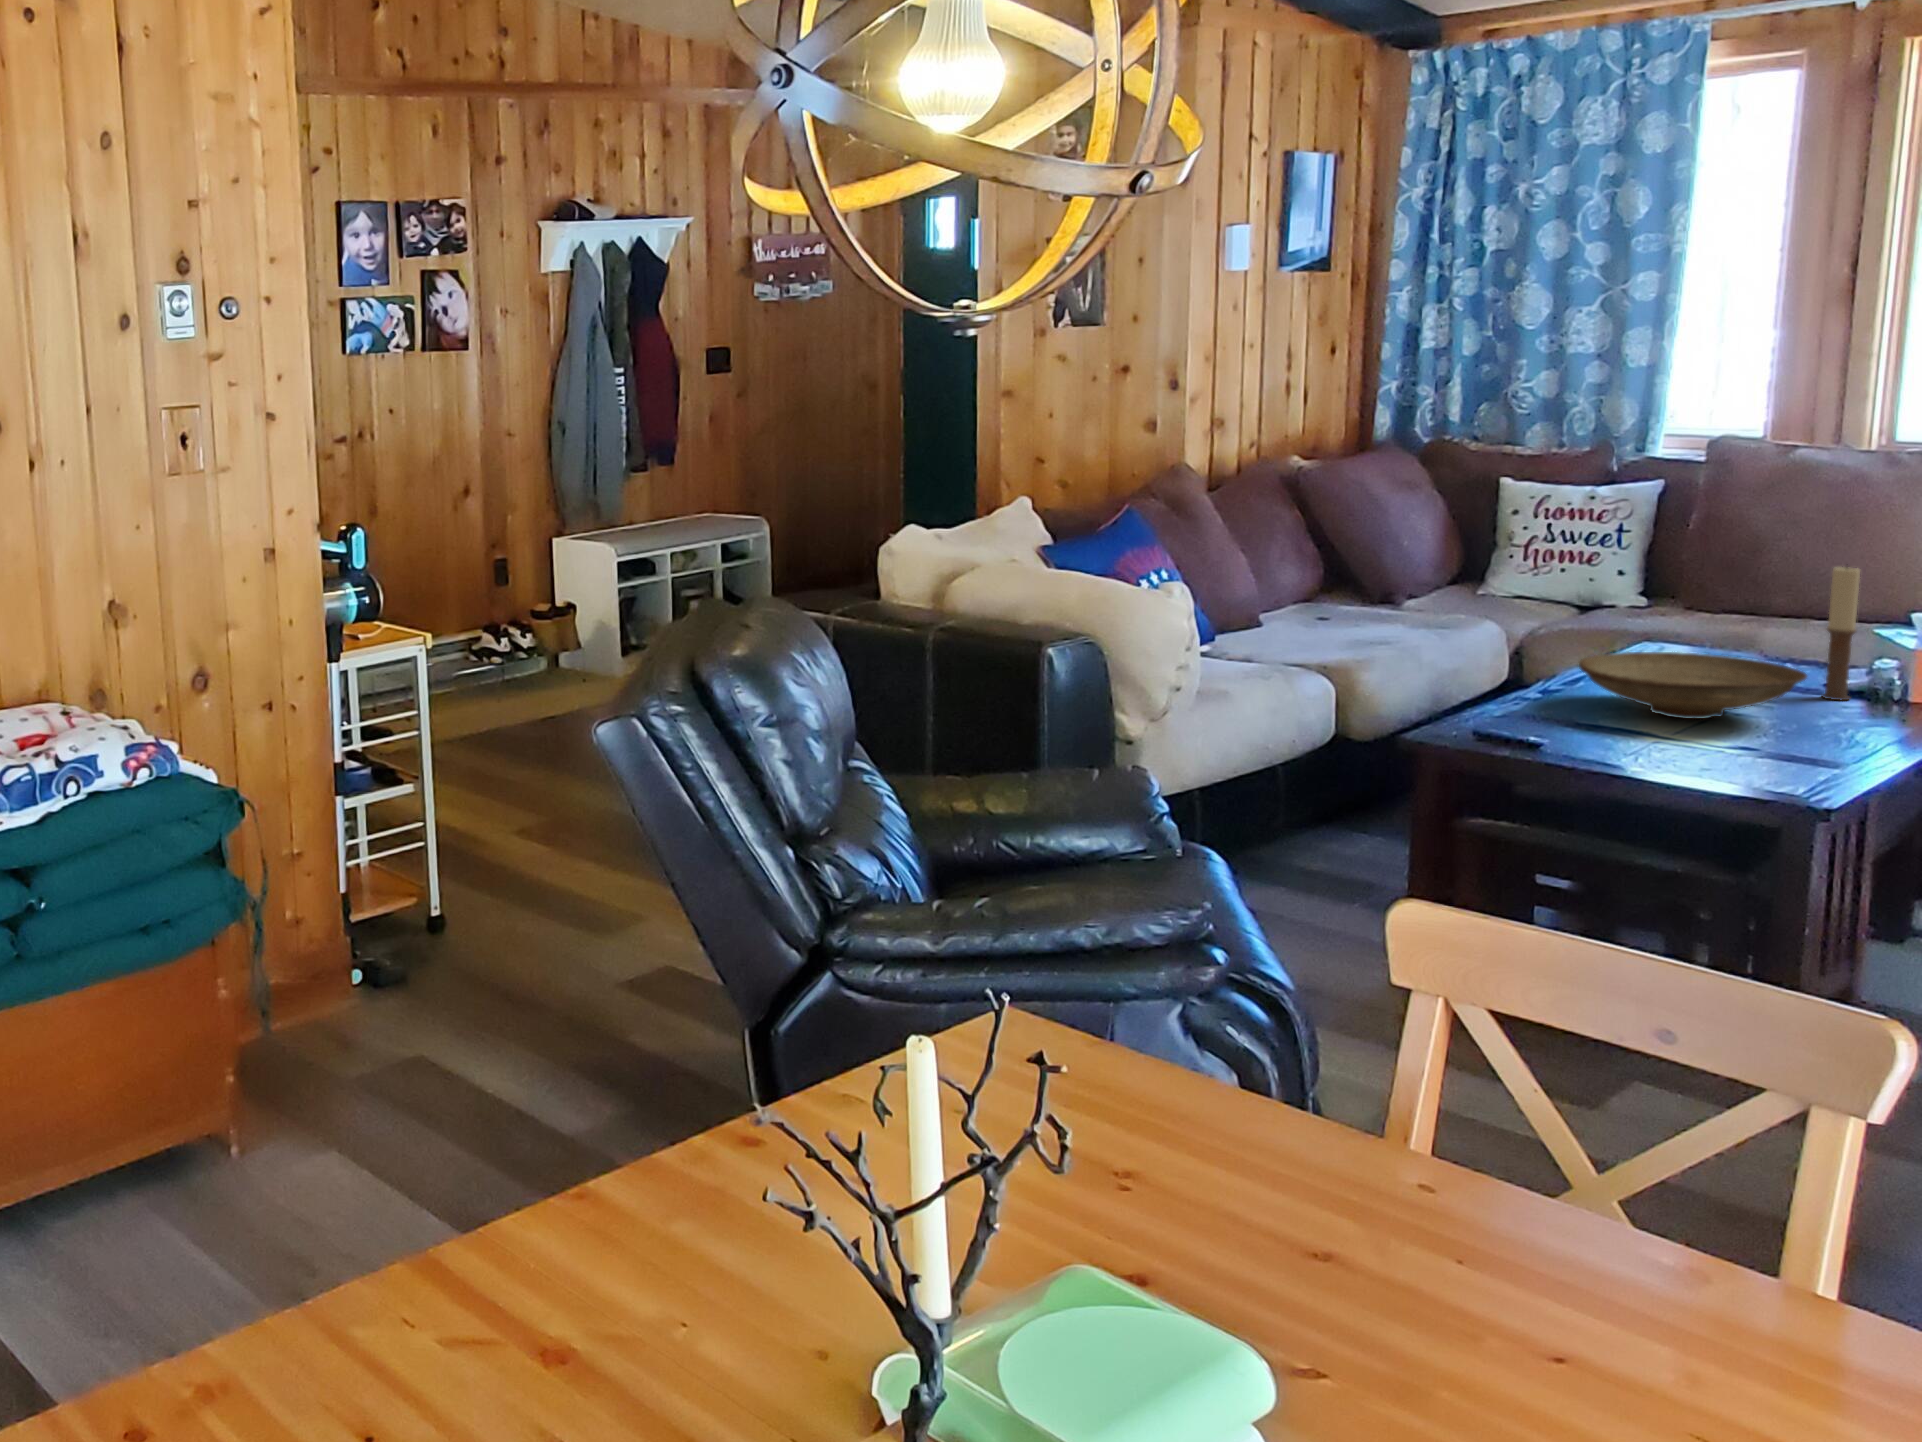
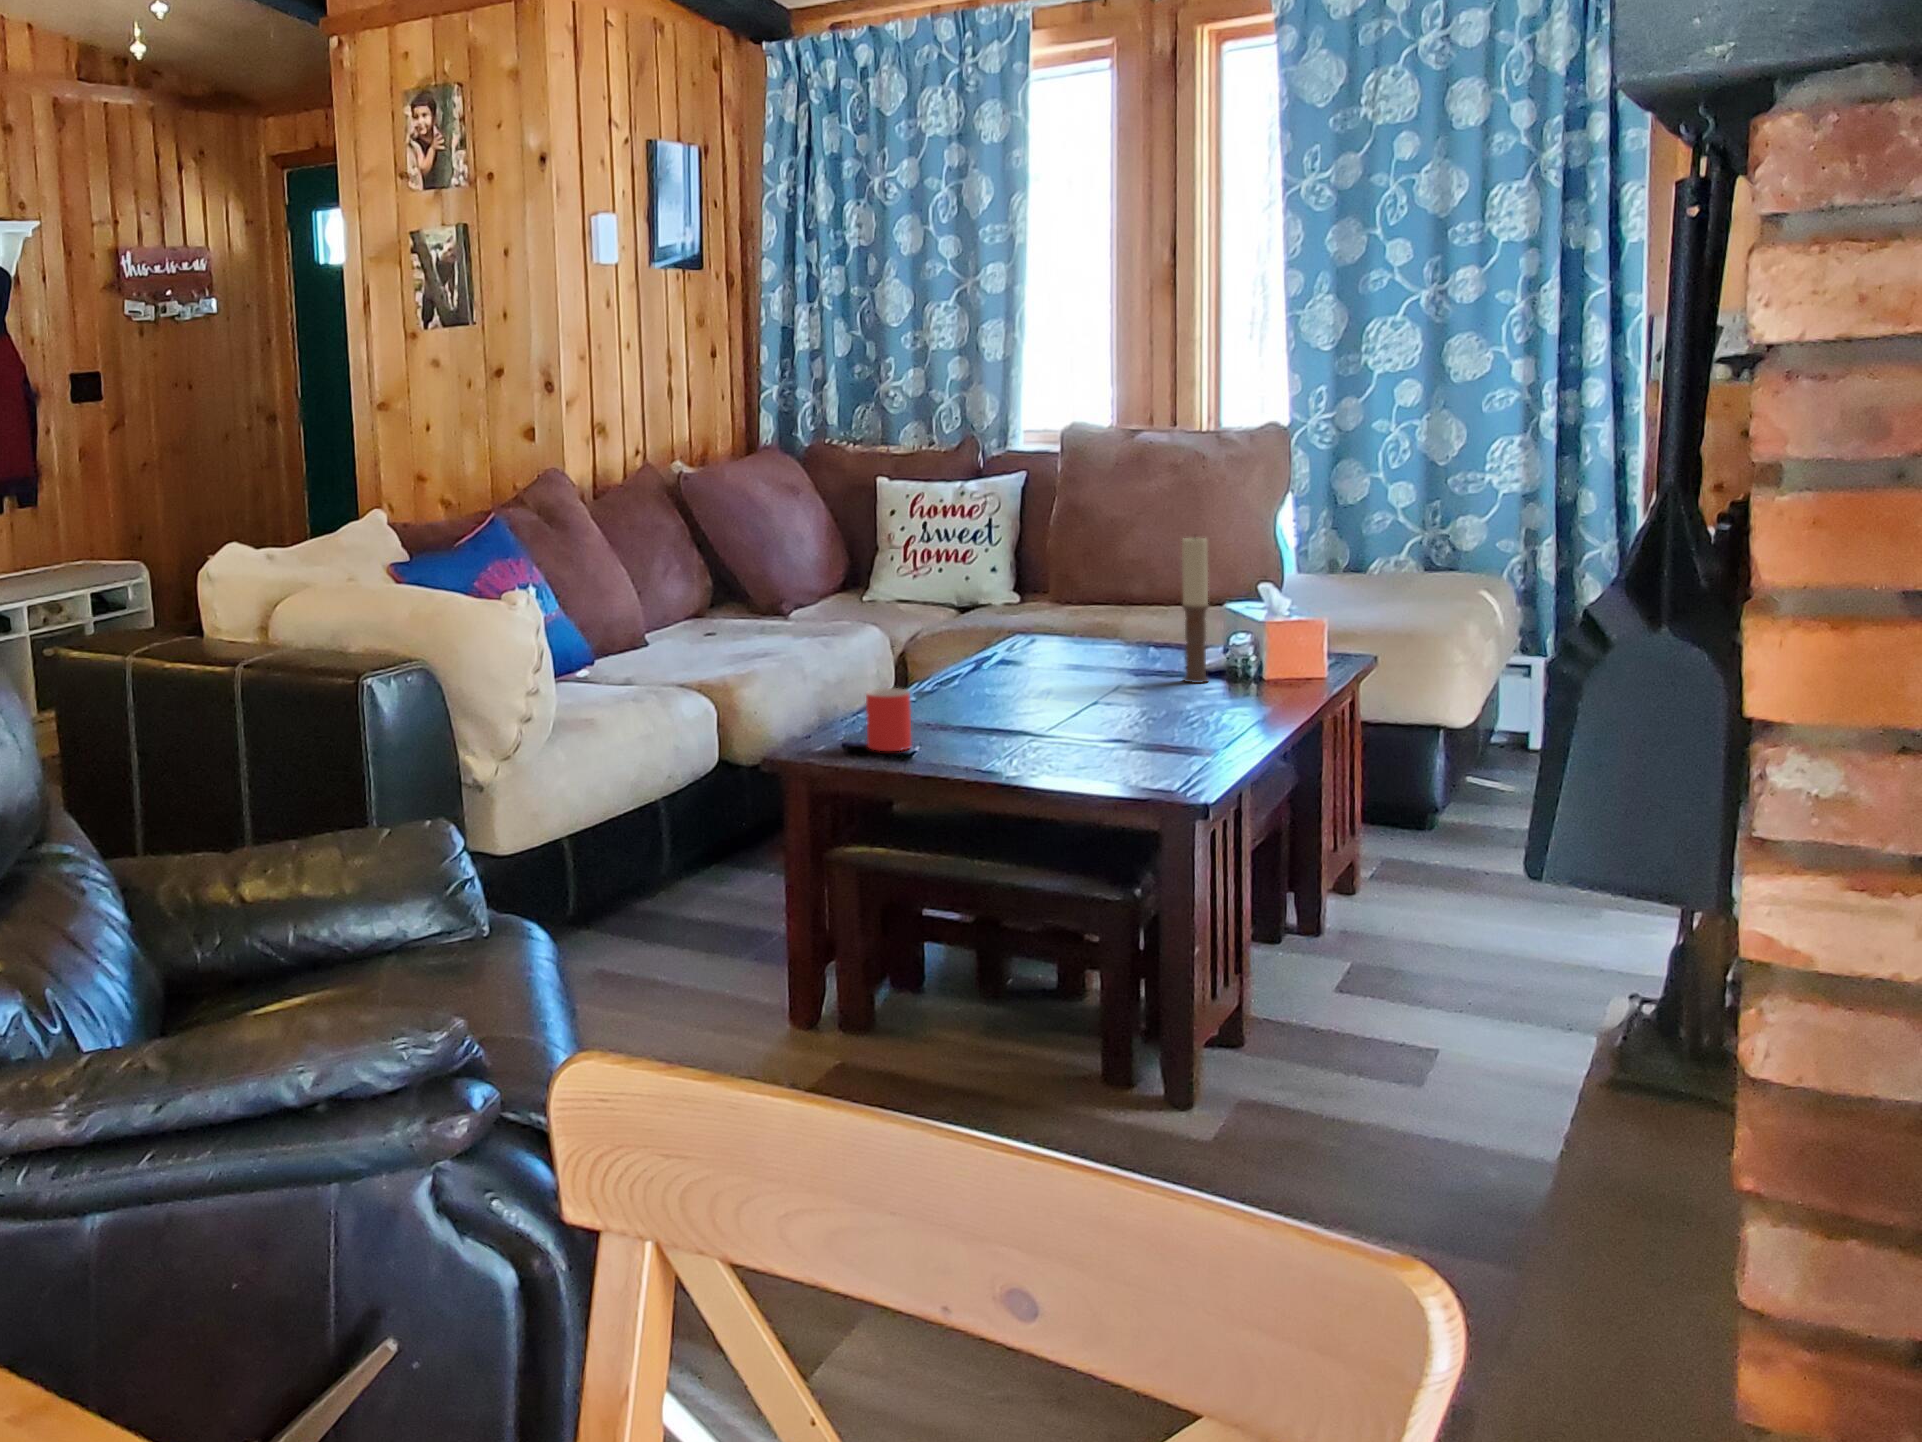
decorative bowl: present [1579,652,1807,719] -> none [949,641,1169,713]
mug: none [1497,686,1542,741] -> present [866,688,911,751]

